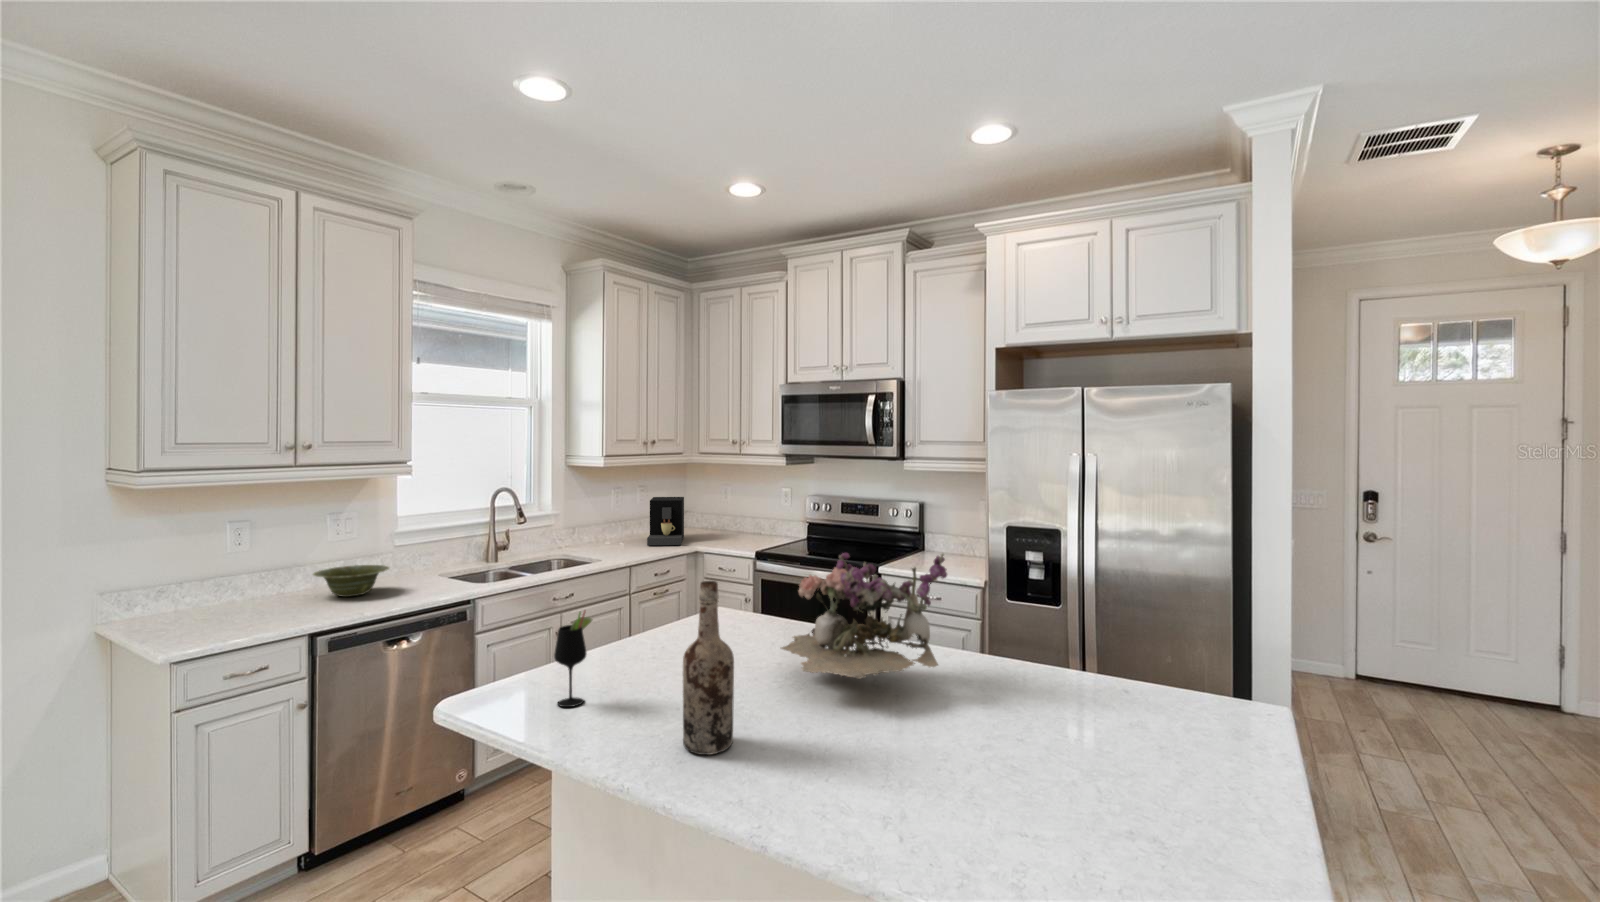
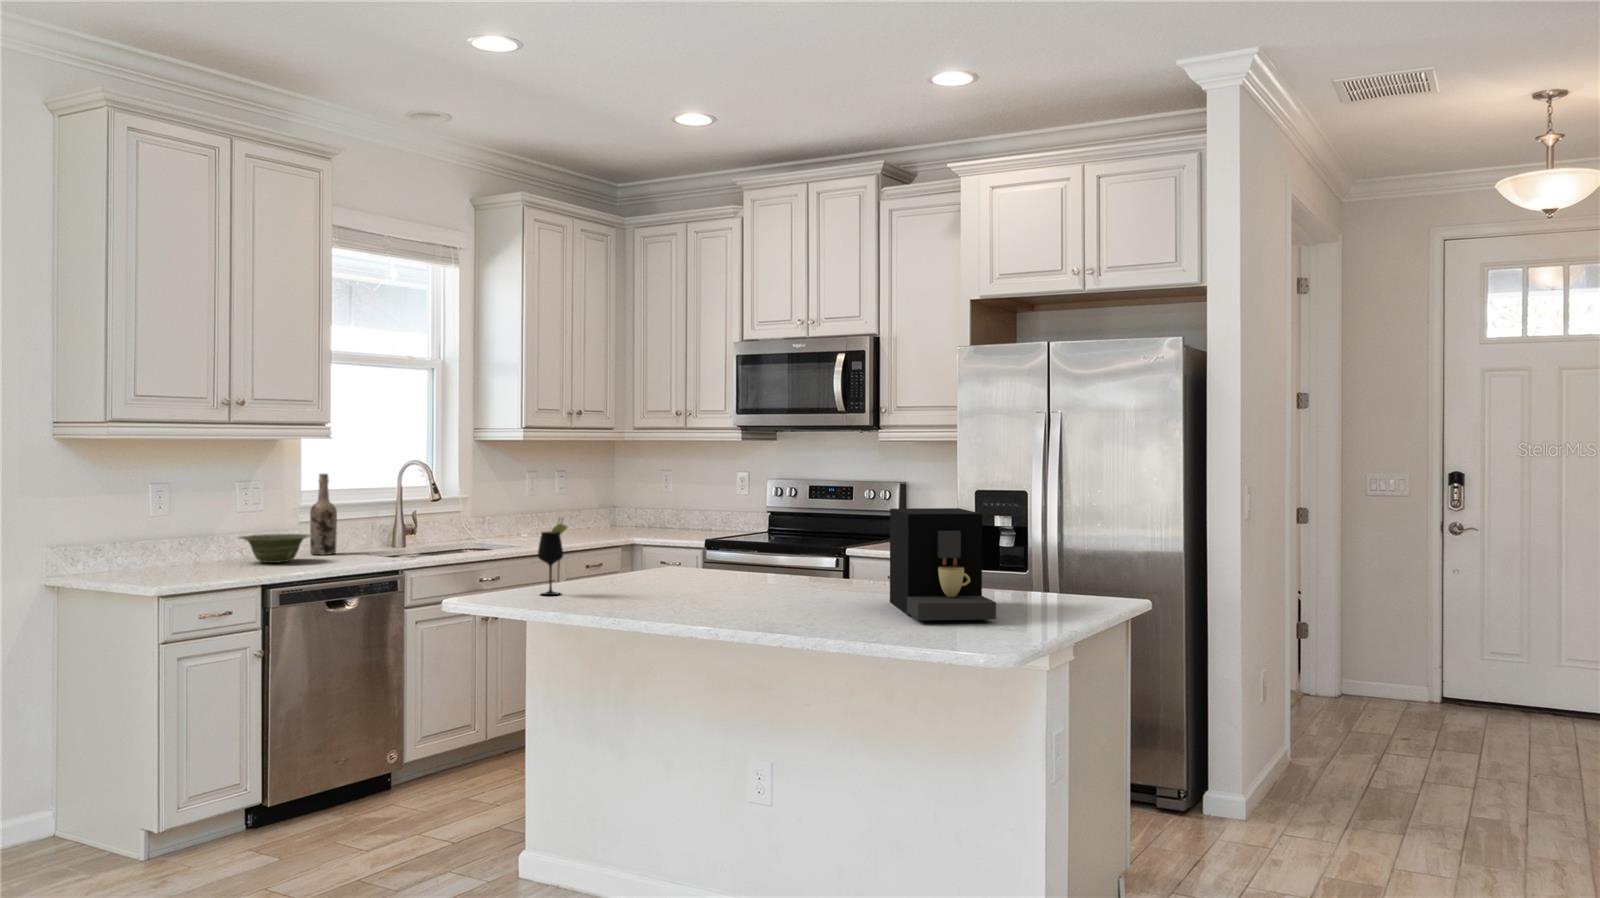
coffee maker: present [647,497,684,545] -> present [890,508,996,620]
flower arrangement: present [782,553,947,679] -> none [723,475,864,586]
wine bottle: present [683,581,734,755] -> present [310,474,337,555]

